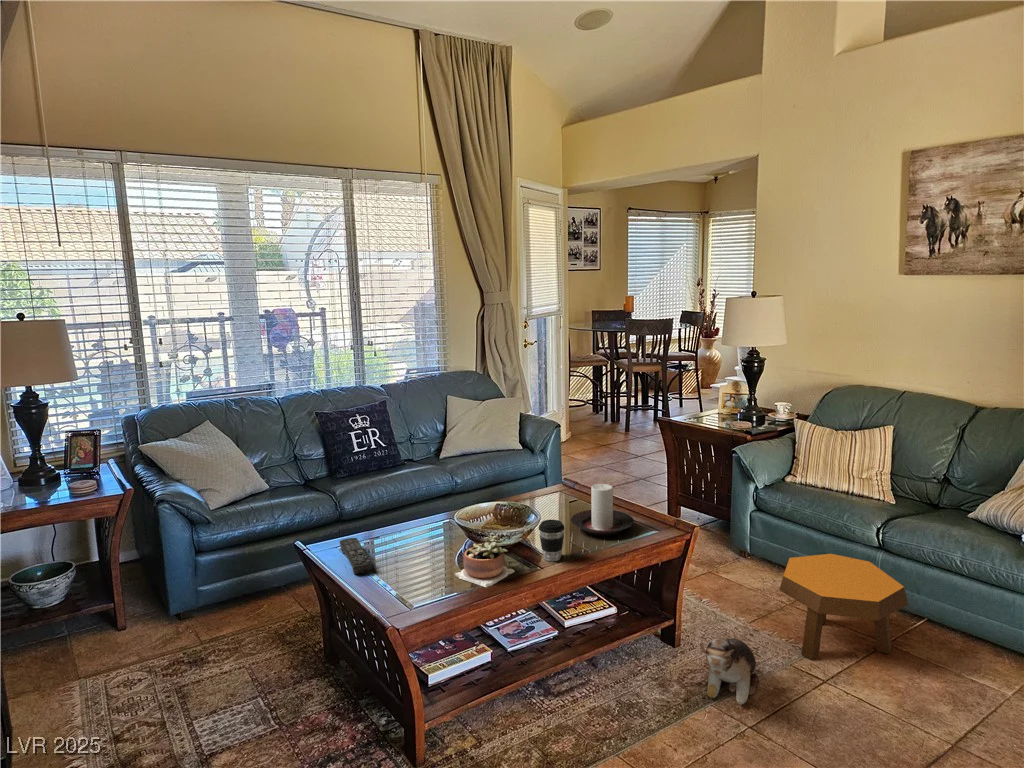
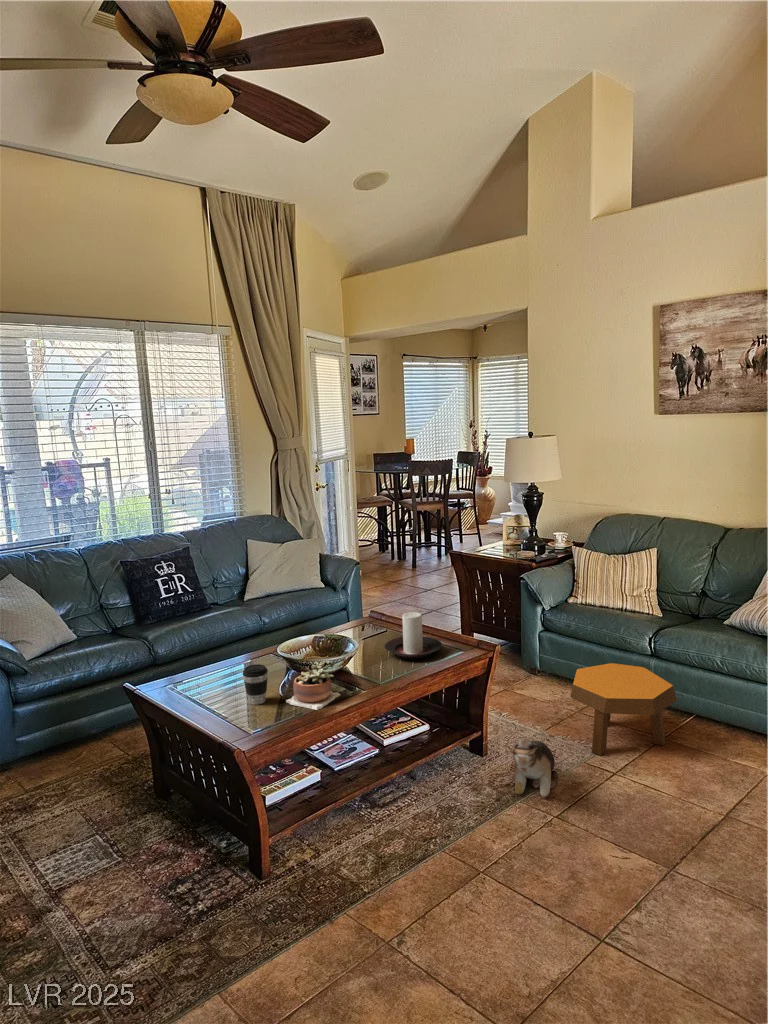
coffee cup: present [539,520,564,561] -> present [243,664,268,705]
remote control: present [340,538,372,575] -> none [168,677,206,709]

